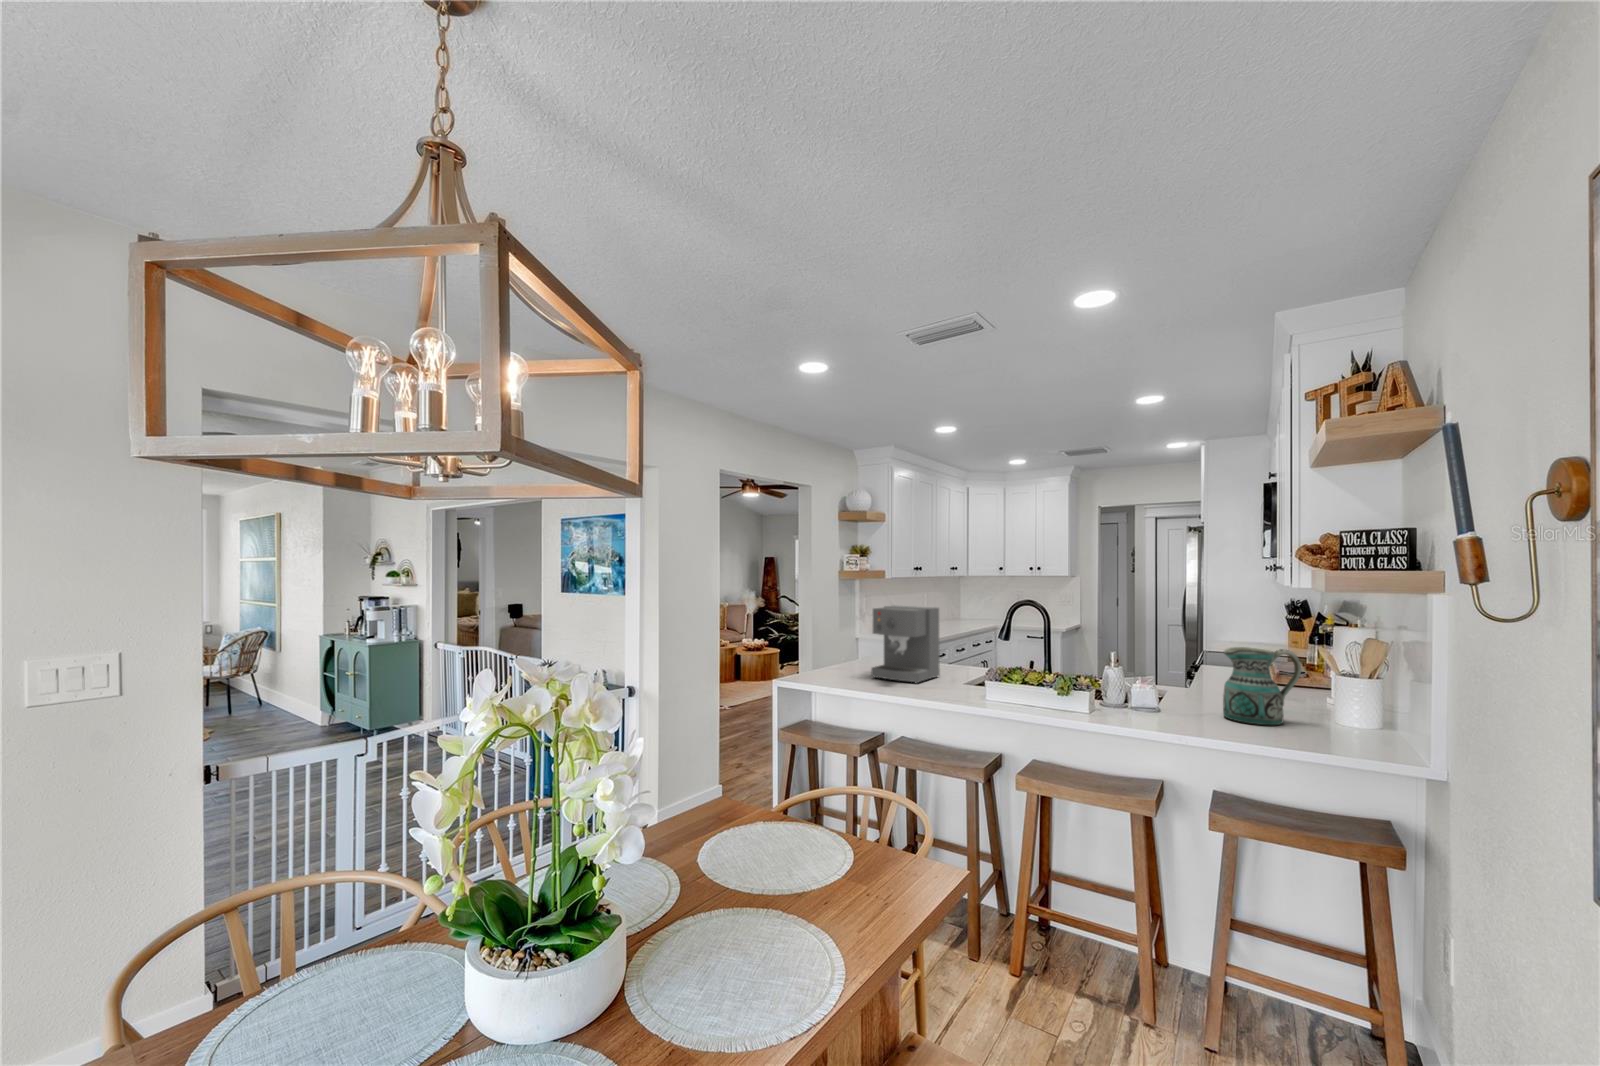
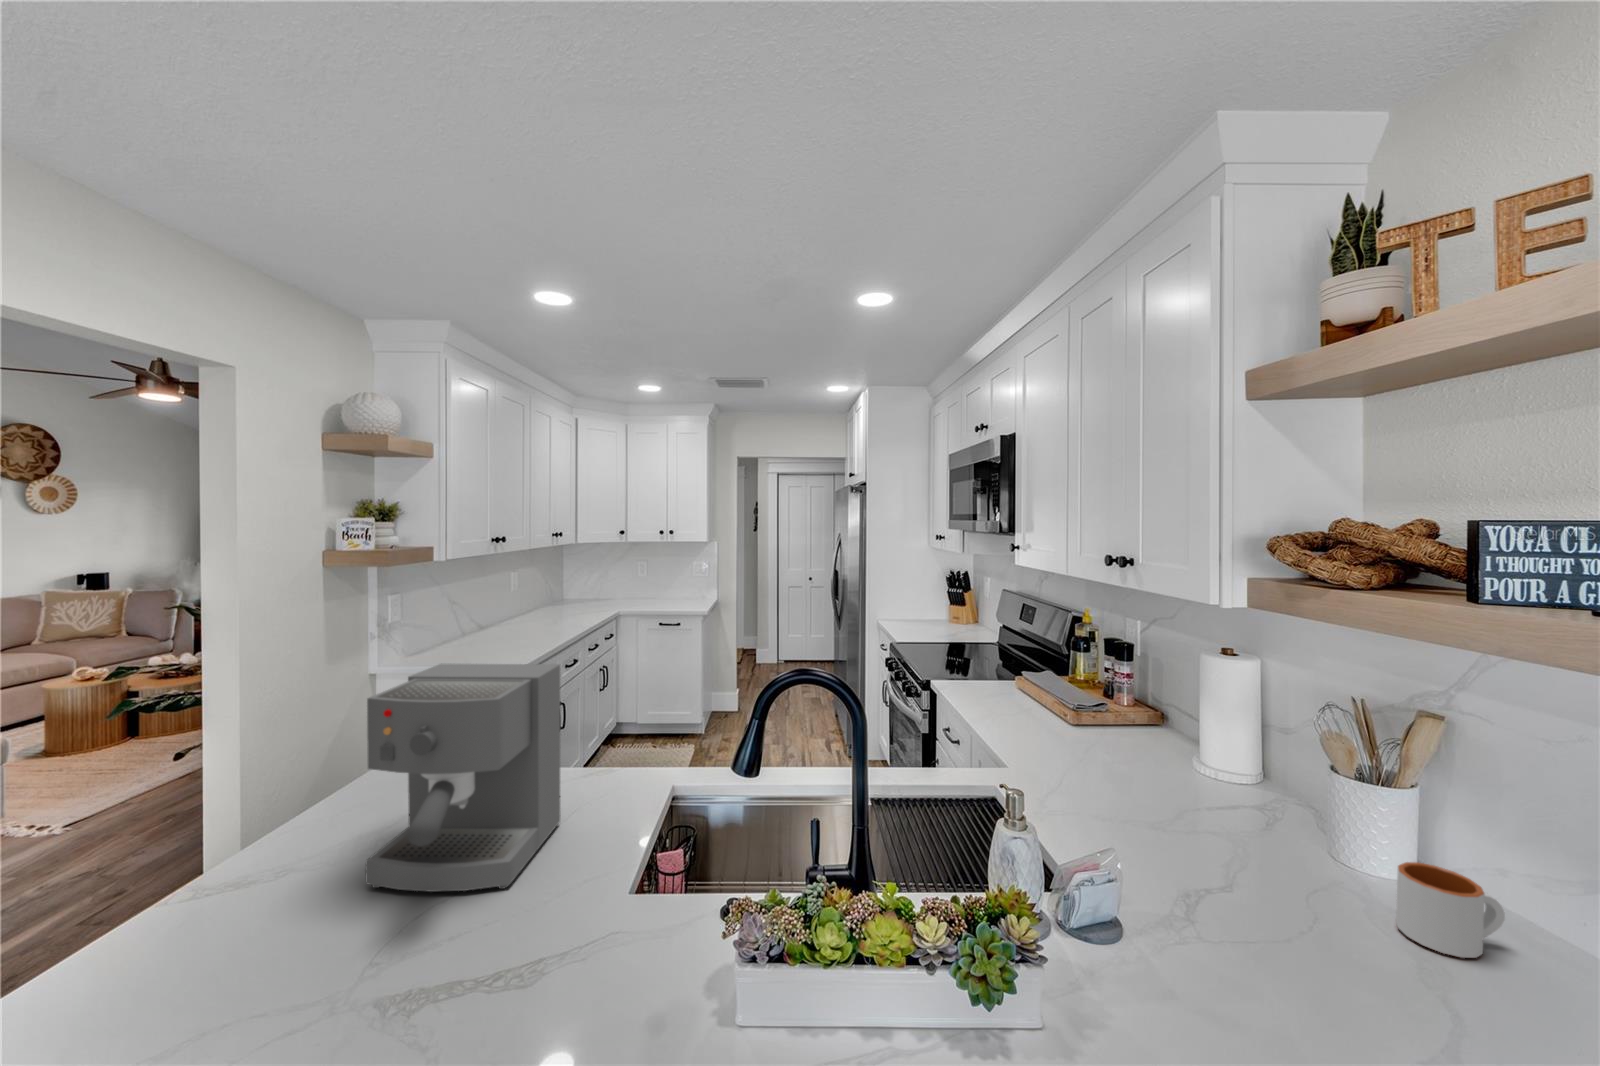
ceramic pitcher: present [1223,647,1301,725] -> none [1146,724,1256,889]
mug: none [1327,709,1383,748] -> present [1396,862,1505,958]

